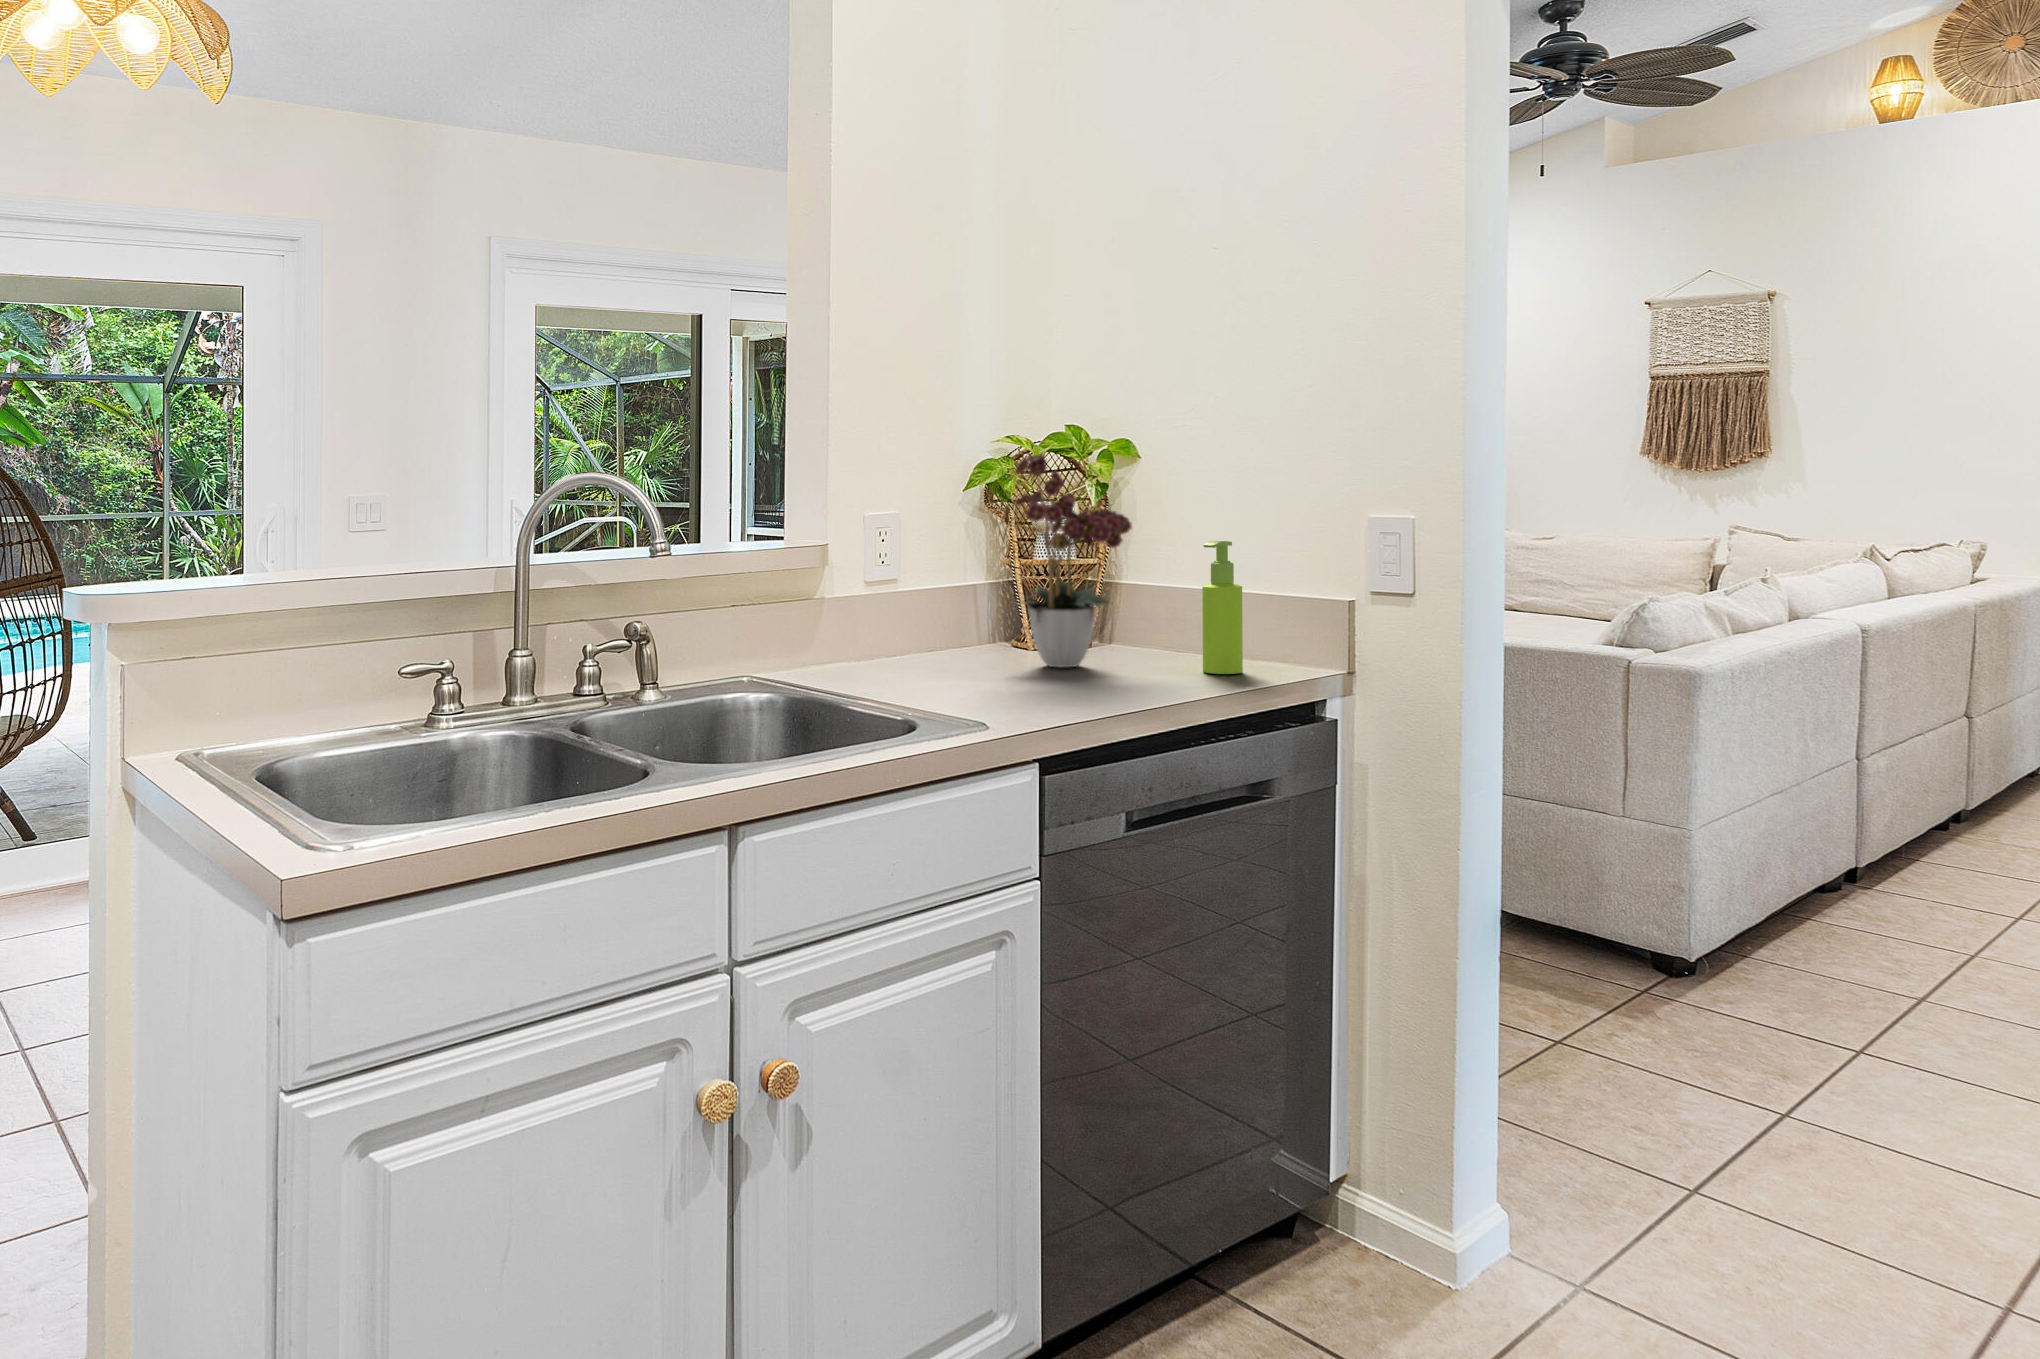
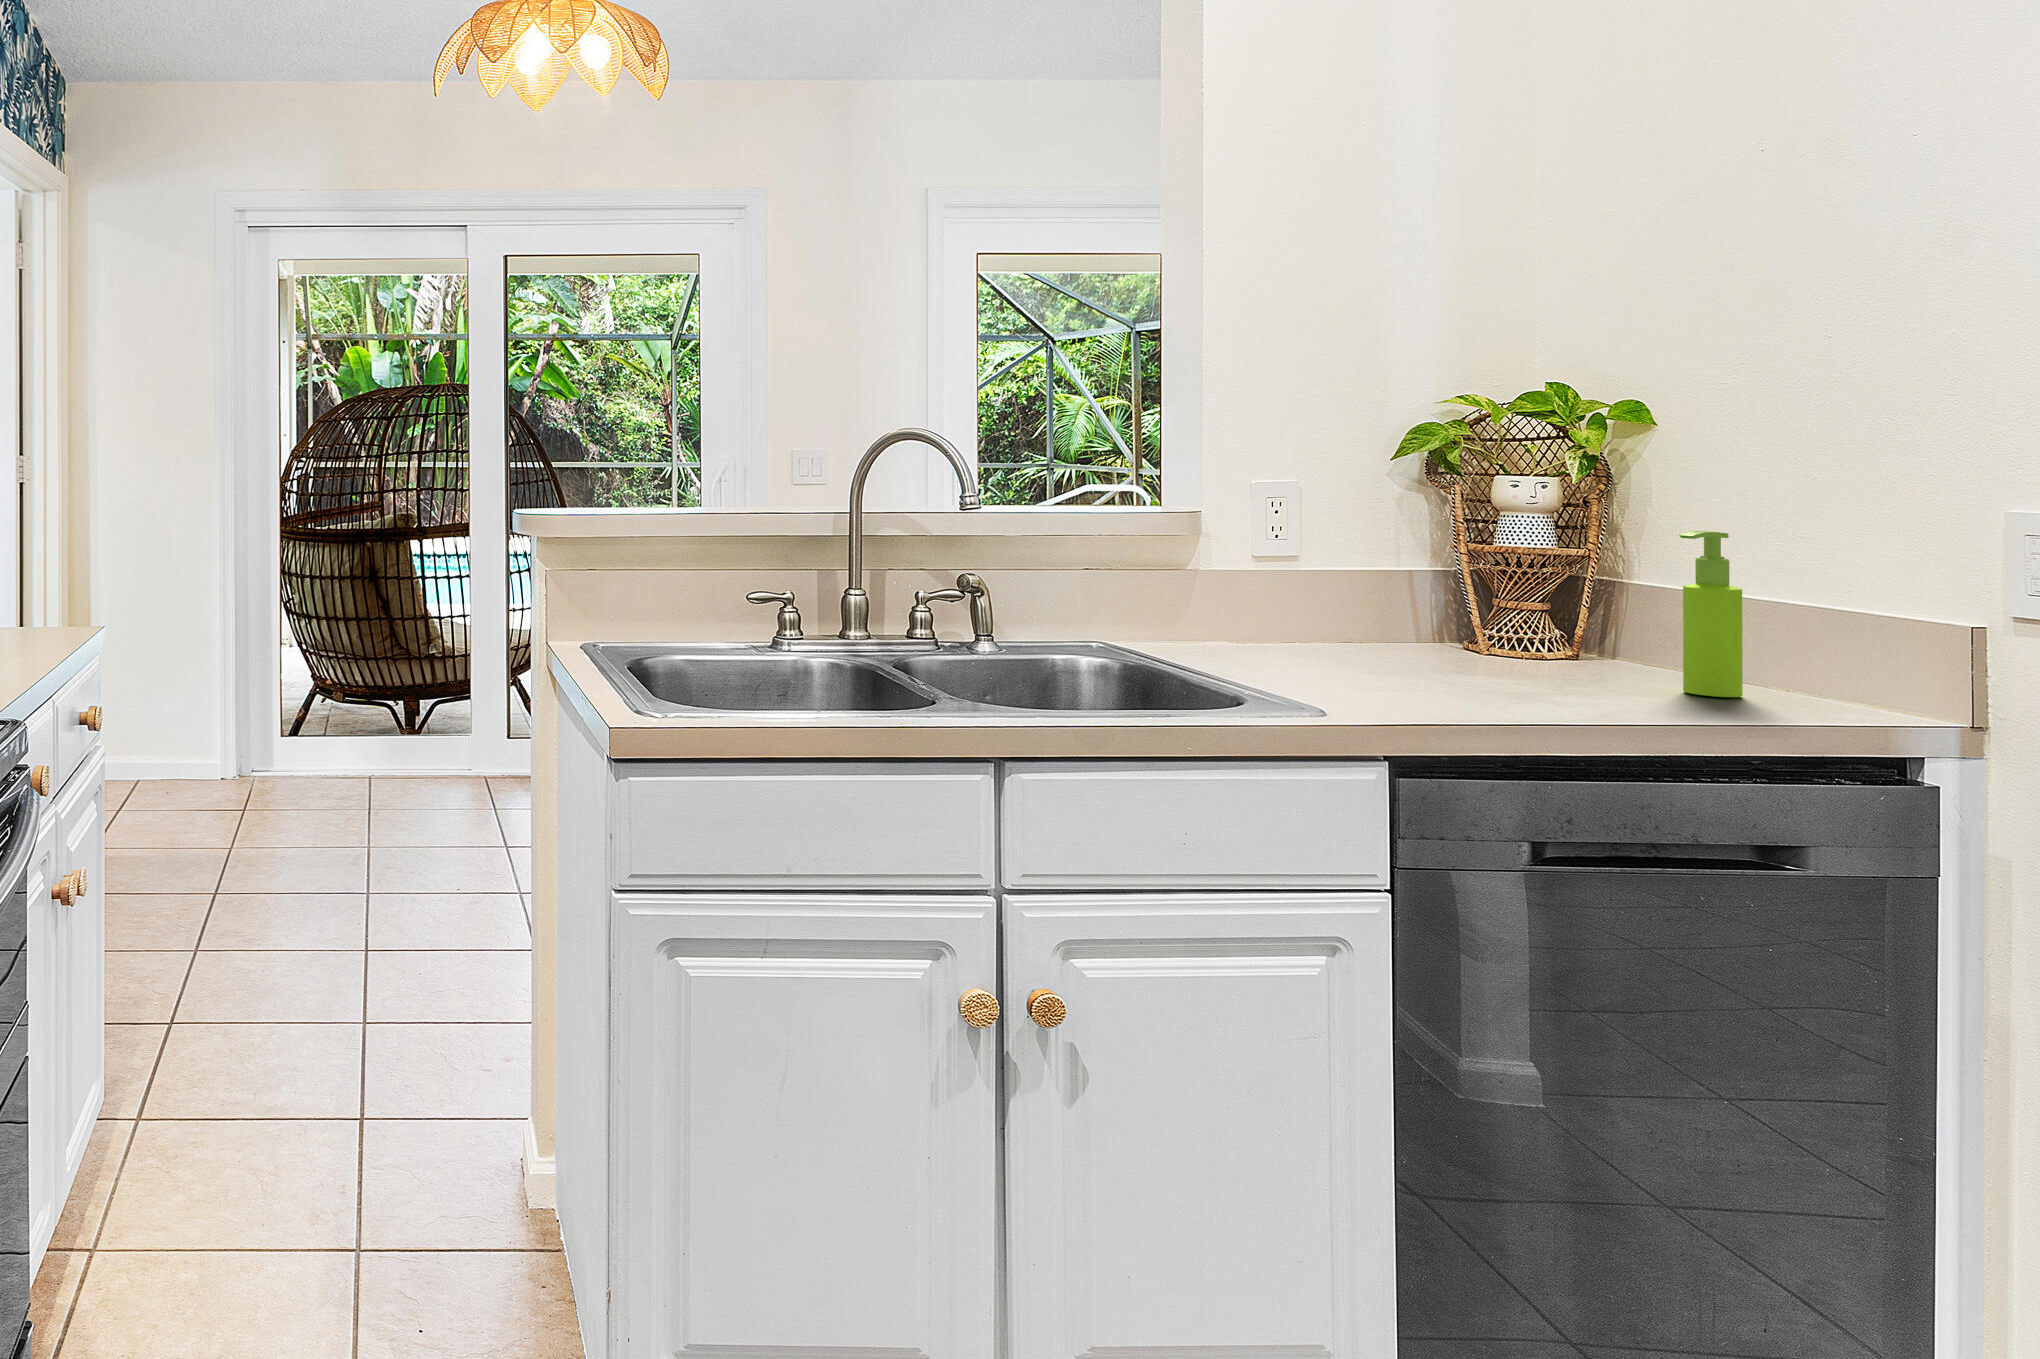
flower arrangement: present [1004,454,1132,667] -> none [1405,409,1612,669]

